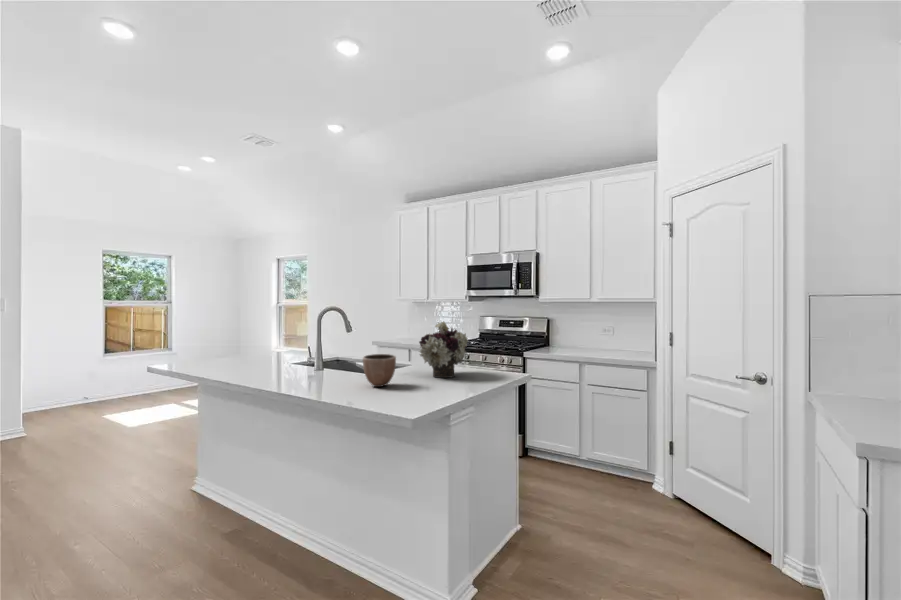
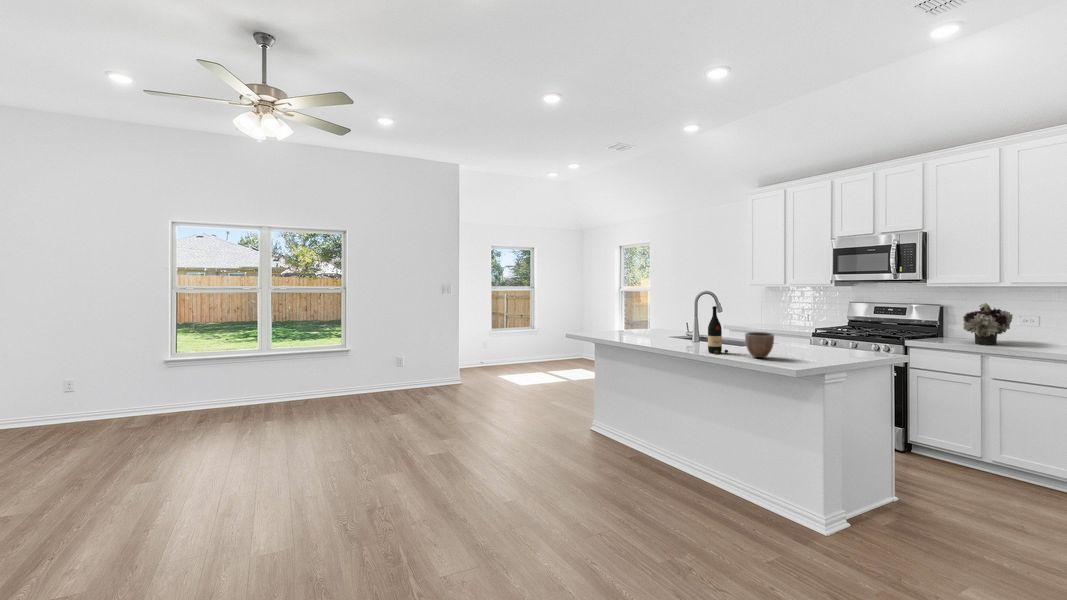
flower arrangement: present [419,321,468,378] -> present [963,303,1013,345]
wine bottle: none [322,323,347,384] -> present [708,306,728,354]

